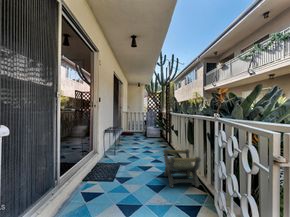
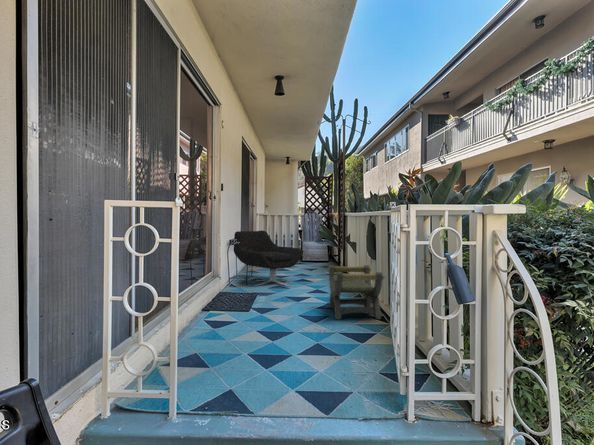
lounge chair: none [108,124,147,157] -> present [234,230,303,286]

